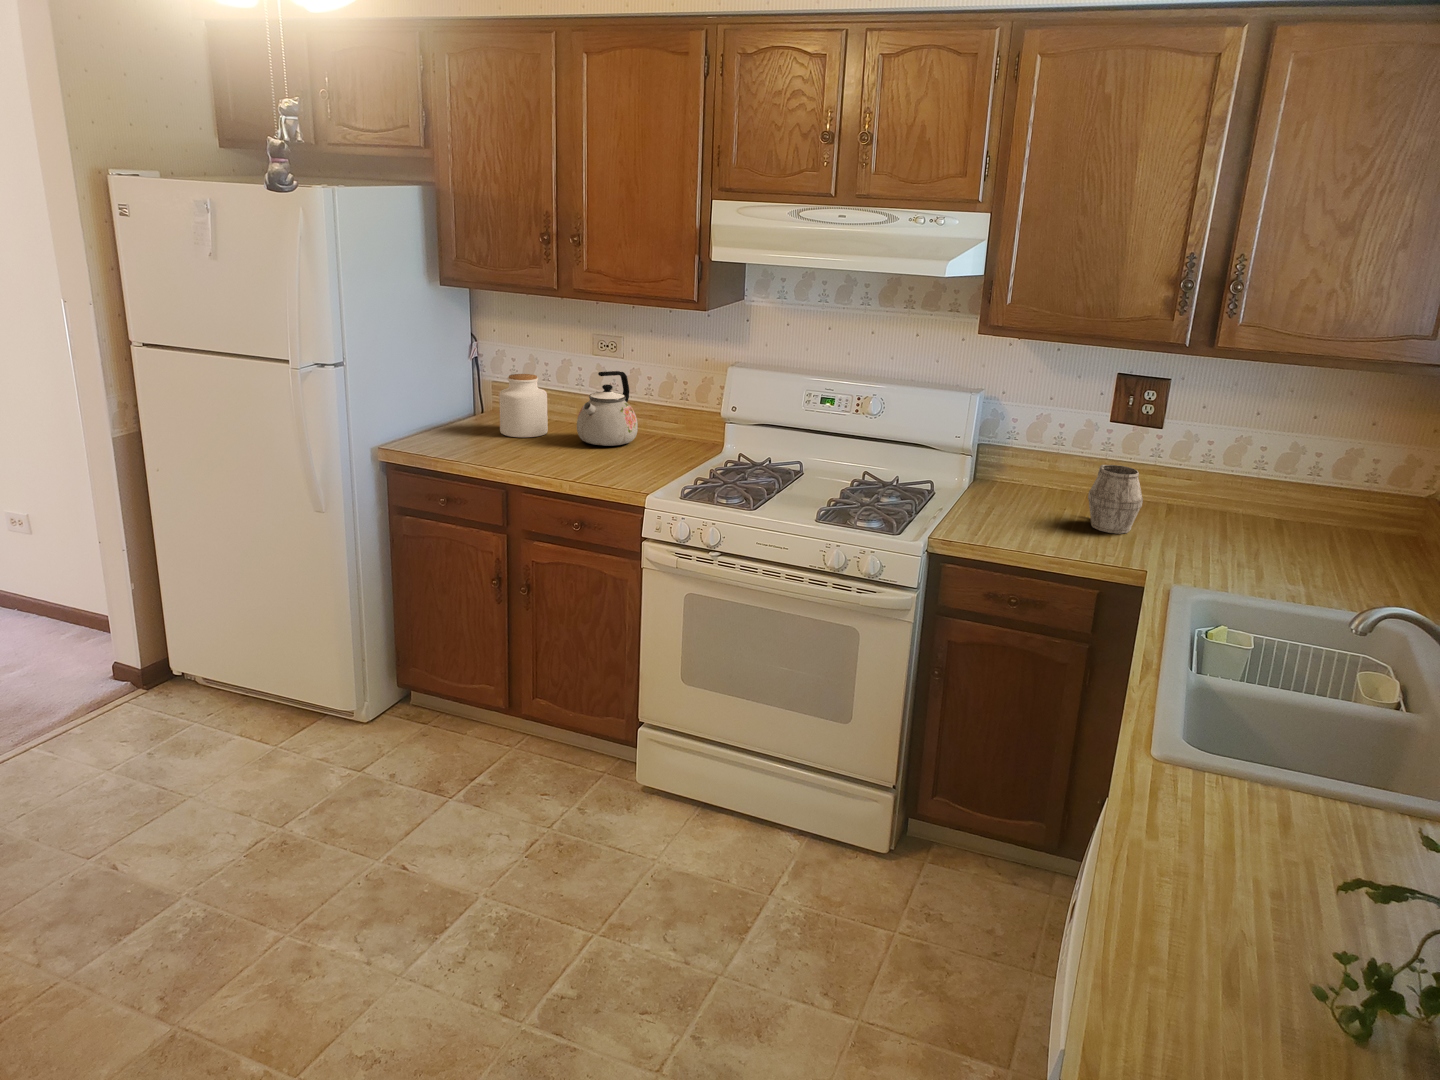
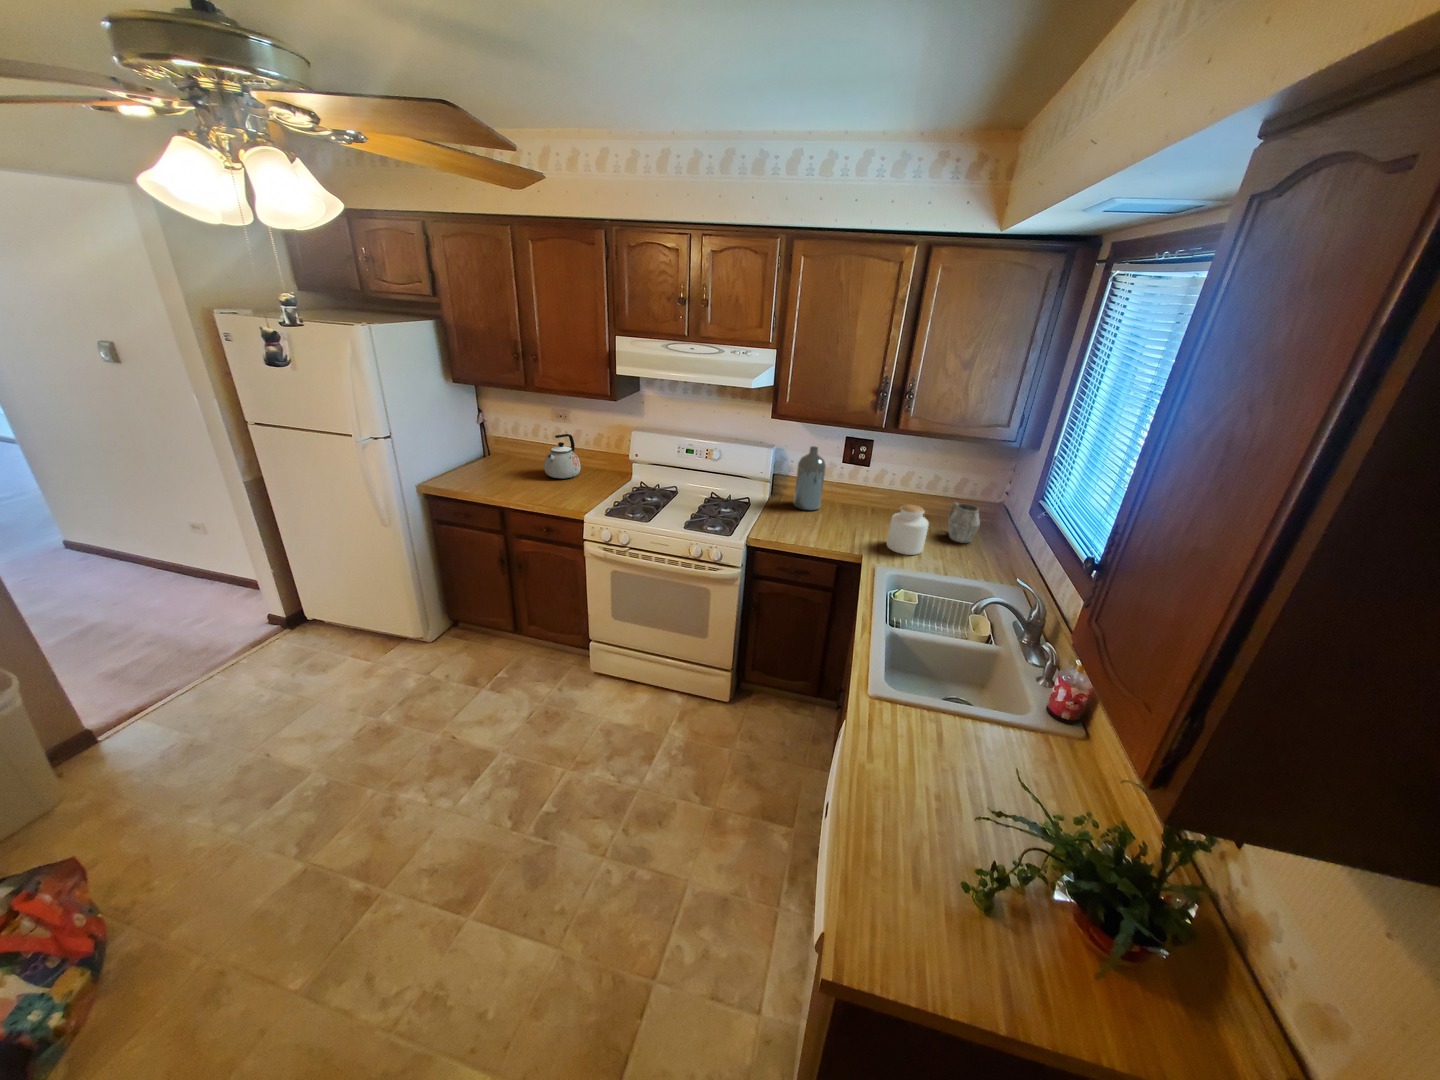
jar: present [499,374,548,437] -> present [887,504,929,555]
bottle: none [1016,389,1078,506] -> present [793,446,826,510]
mug: present [1088,465,1143,534] -> present [948,503,980,543]

